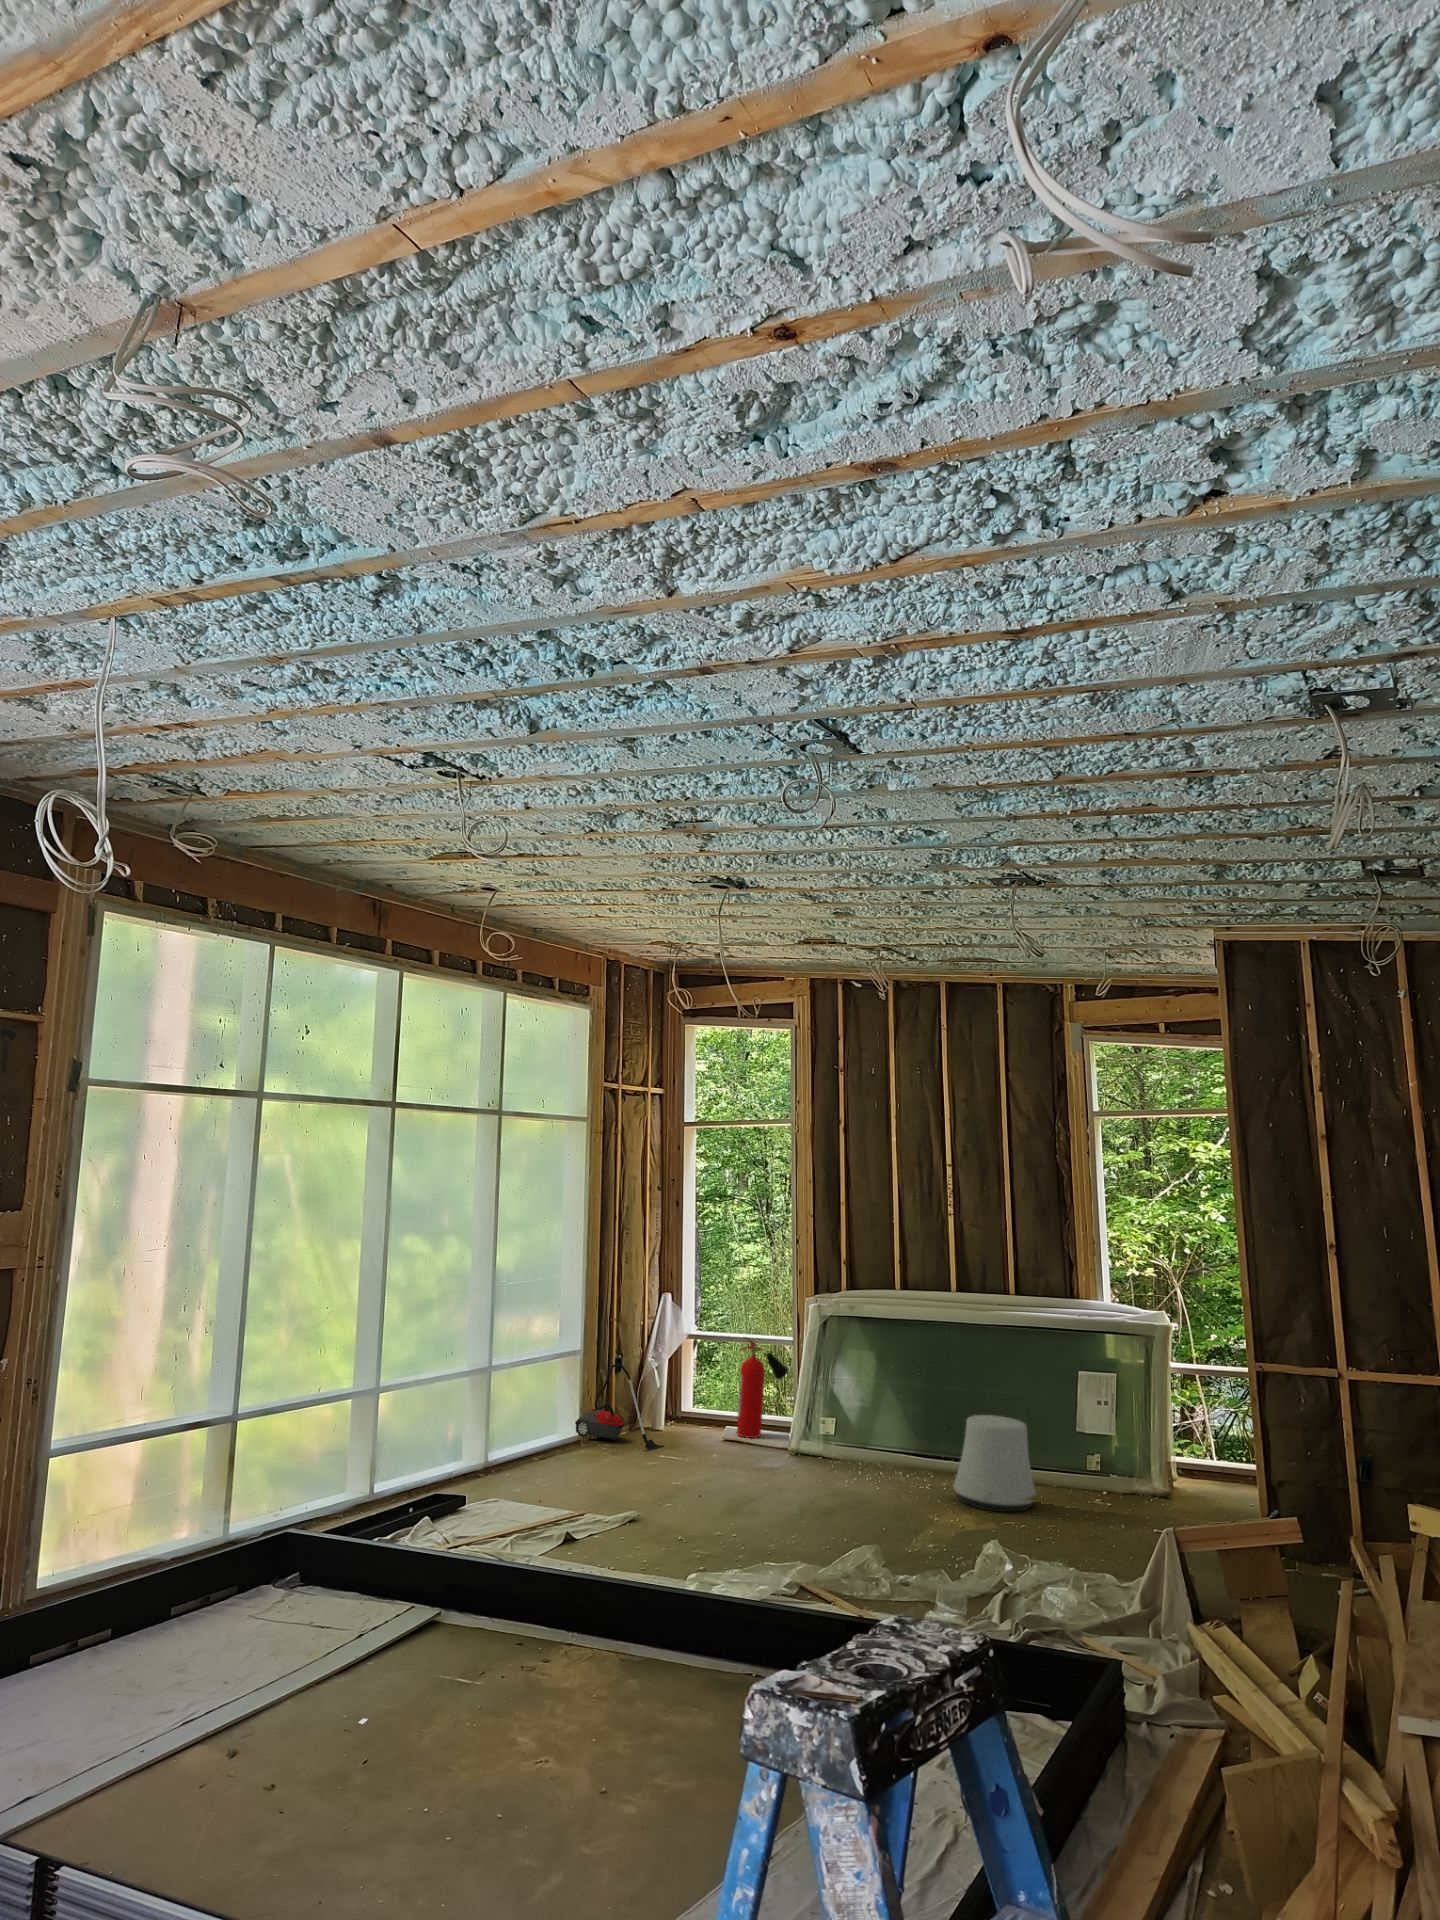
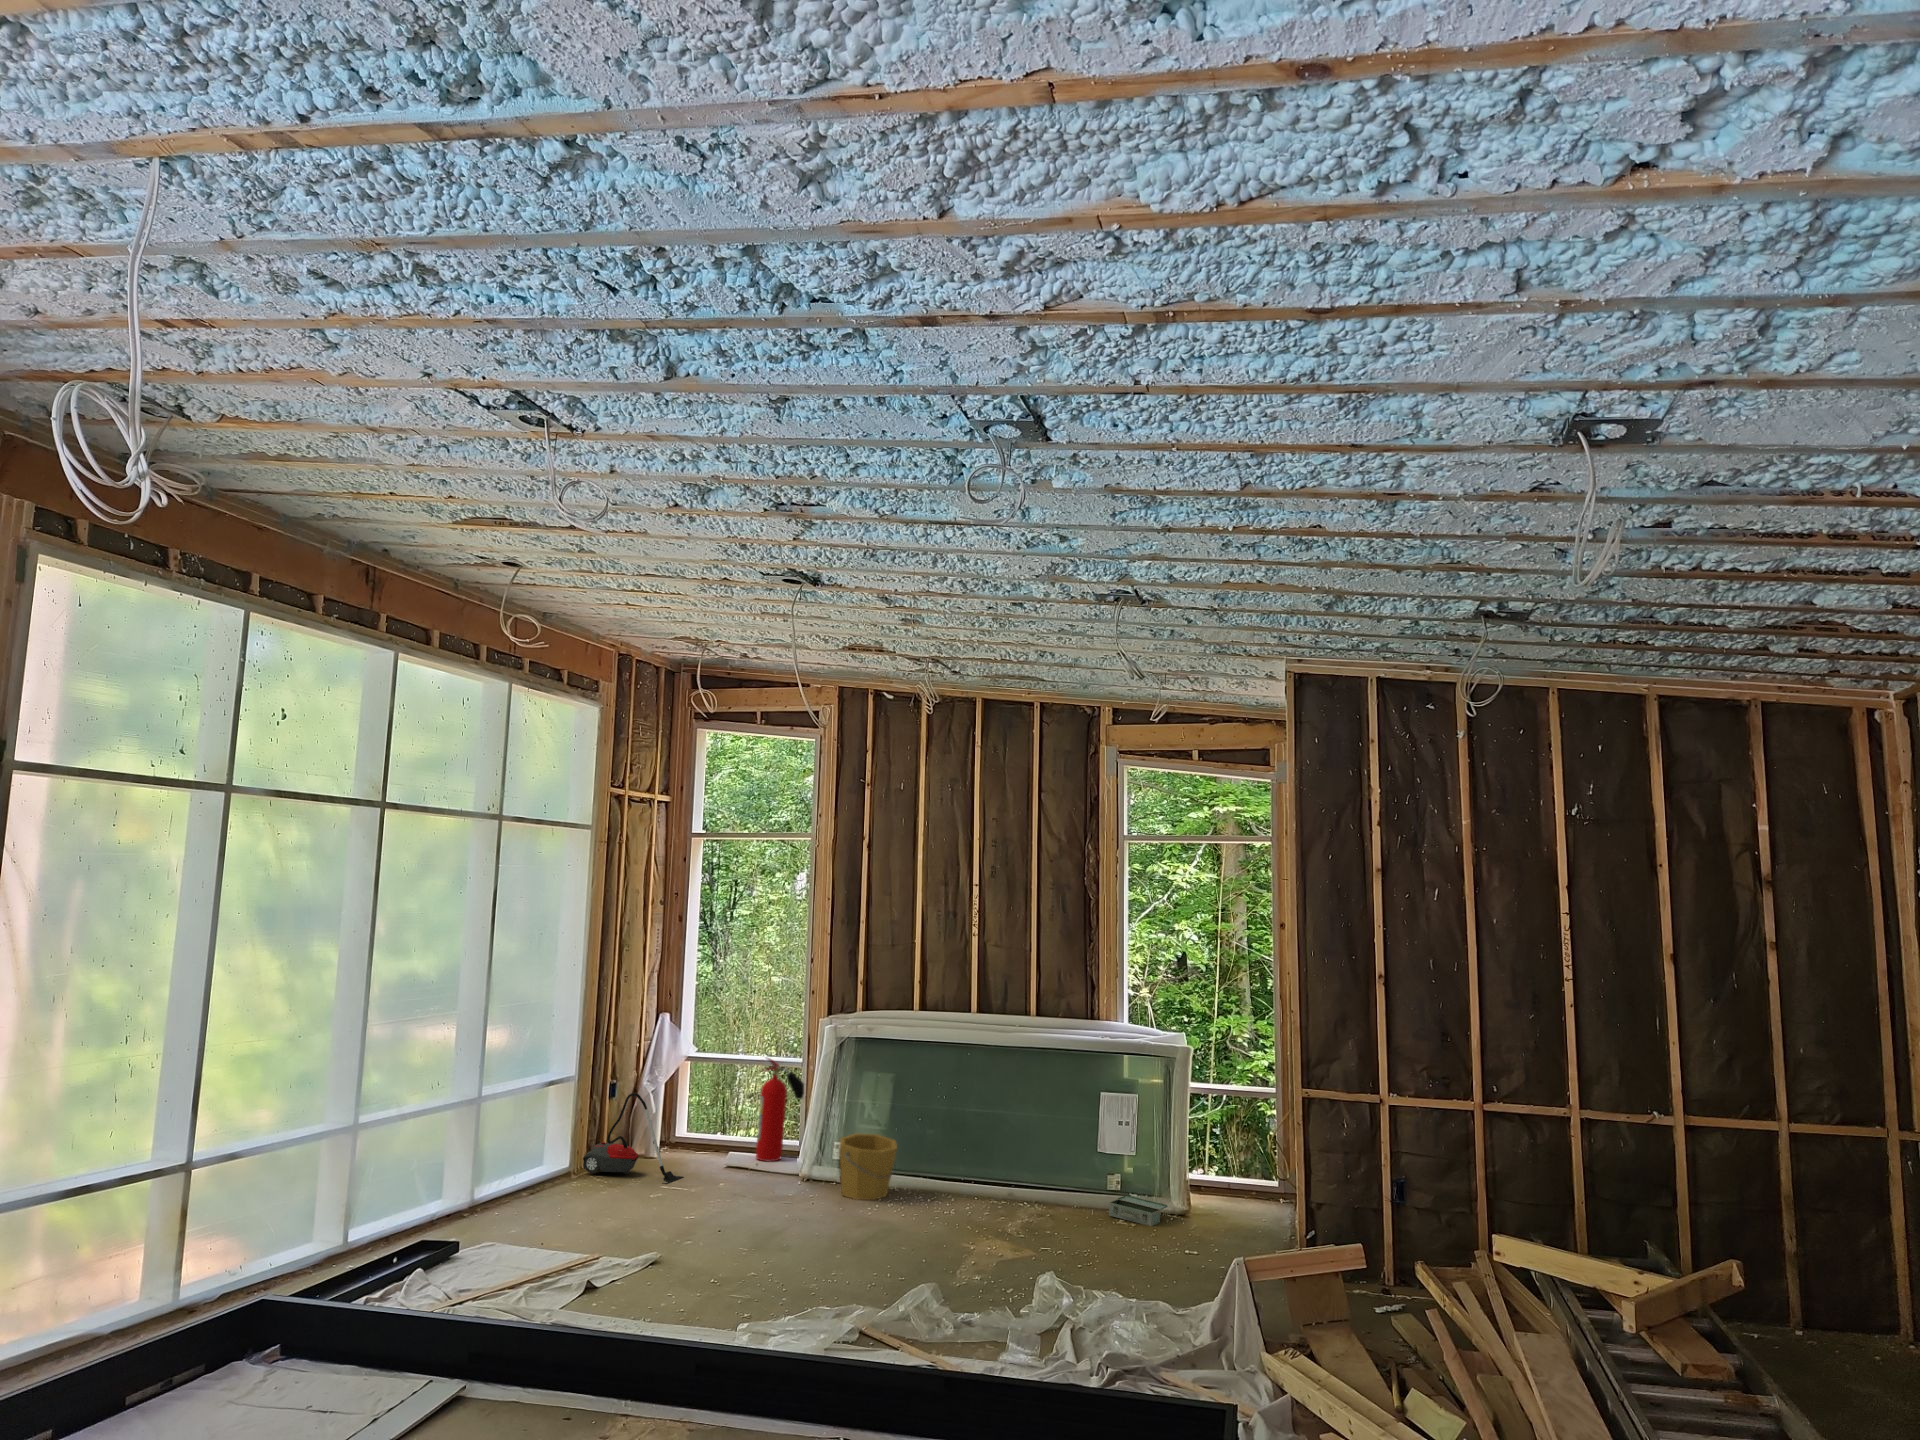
bucket: none [804,1413,861,1479] -> present [839,1133,897,1200]
stool: present [953,1415,1036,1512] -> none [994,1127,1075,1222]
toolbox: none [1072,1492,1135,1525] -> present [1109,1195,1168,1226]

